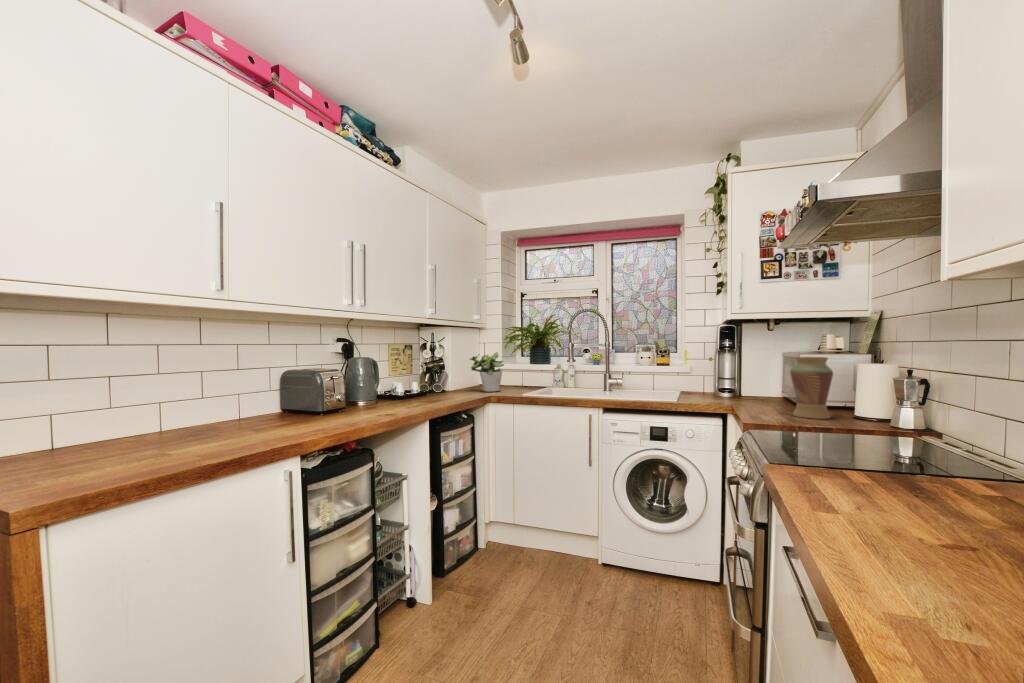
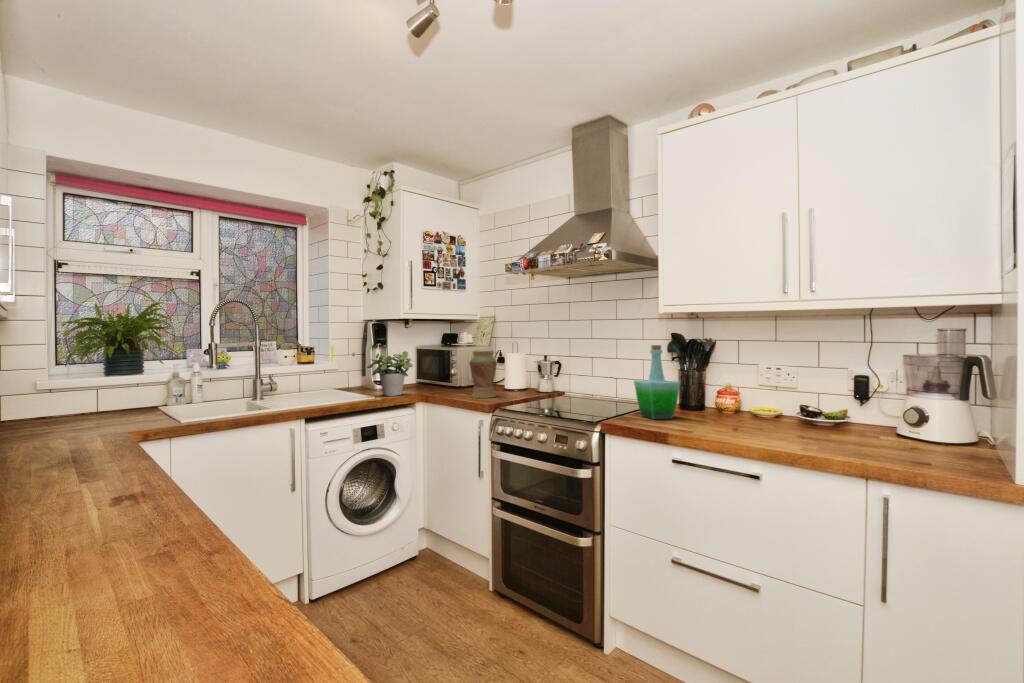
potted plant: present [470,352,504,392] -> present [367,351,413,396]
bottle: none [857,364,954,515] -> present [634,345,680,419]

